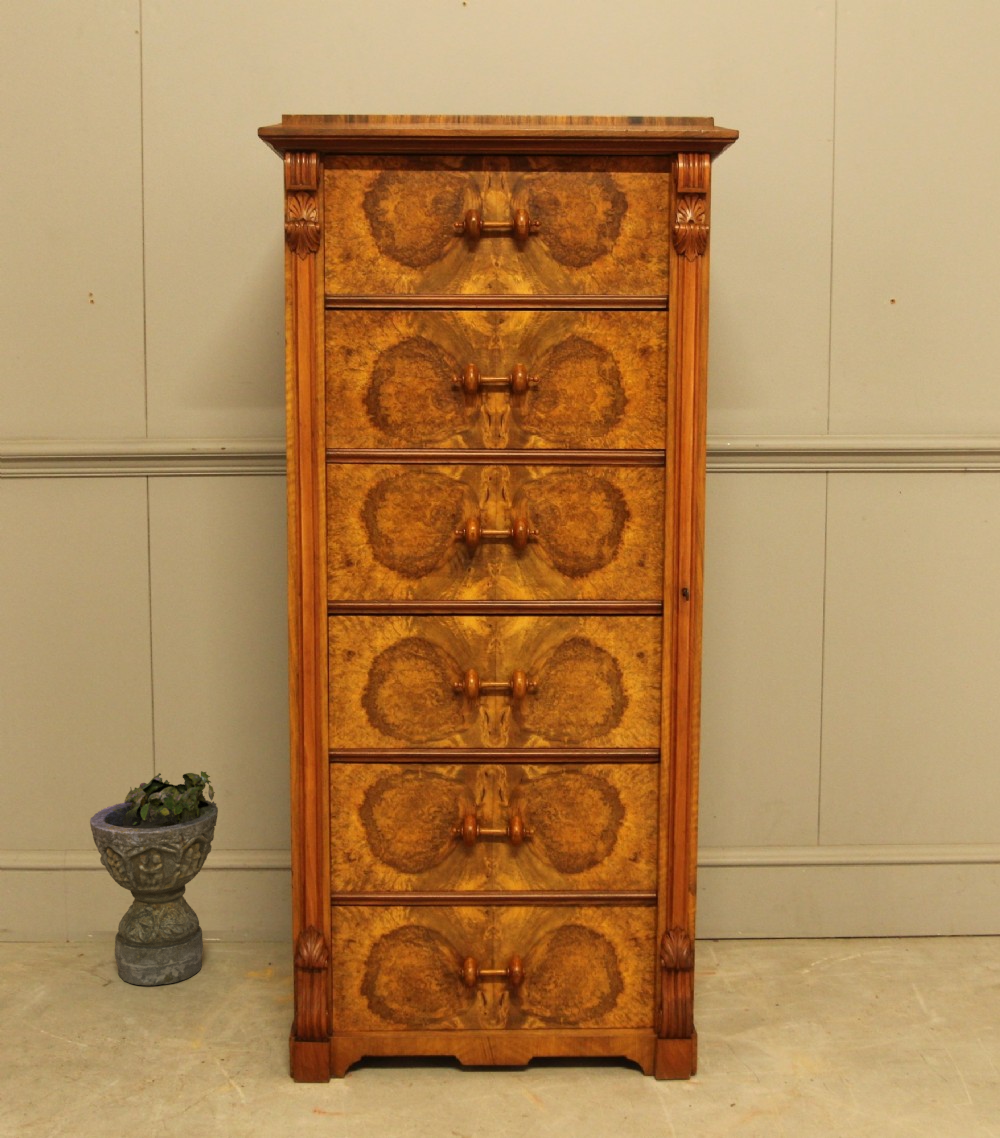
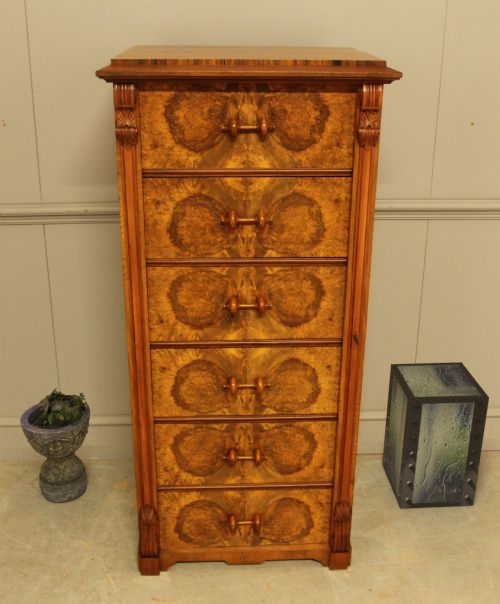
storage box: none [757,734,941,998] -> present [382,362,489,508]

